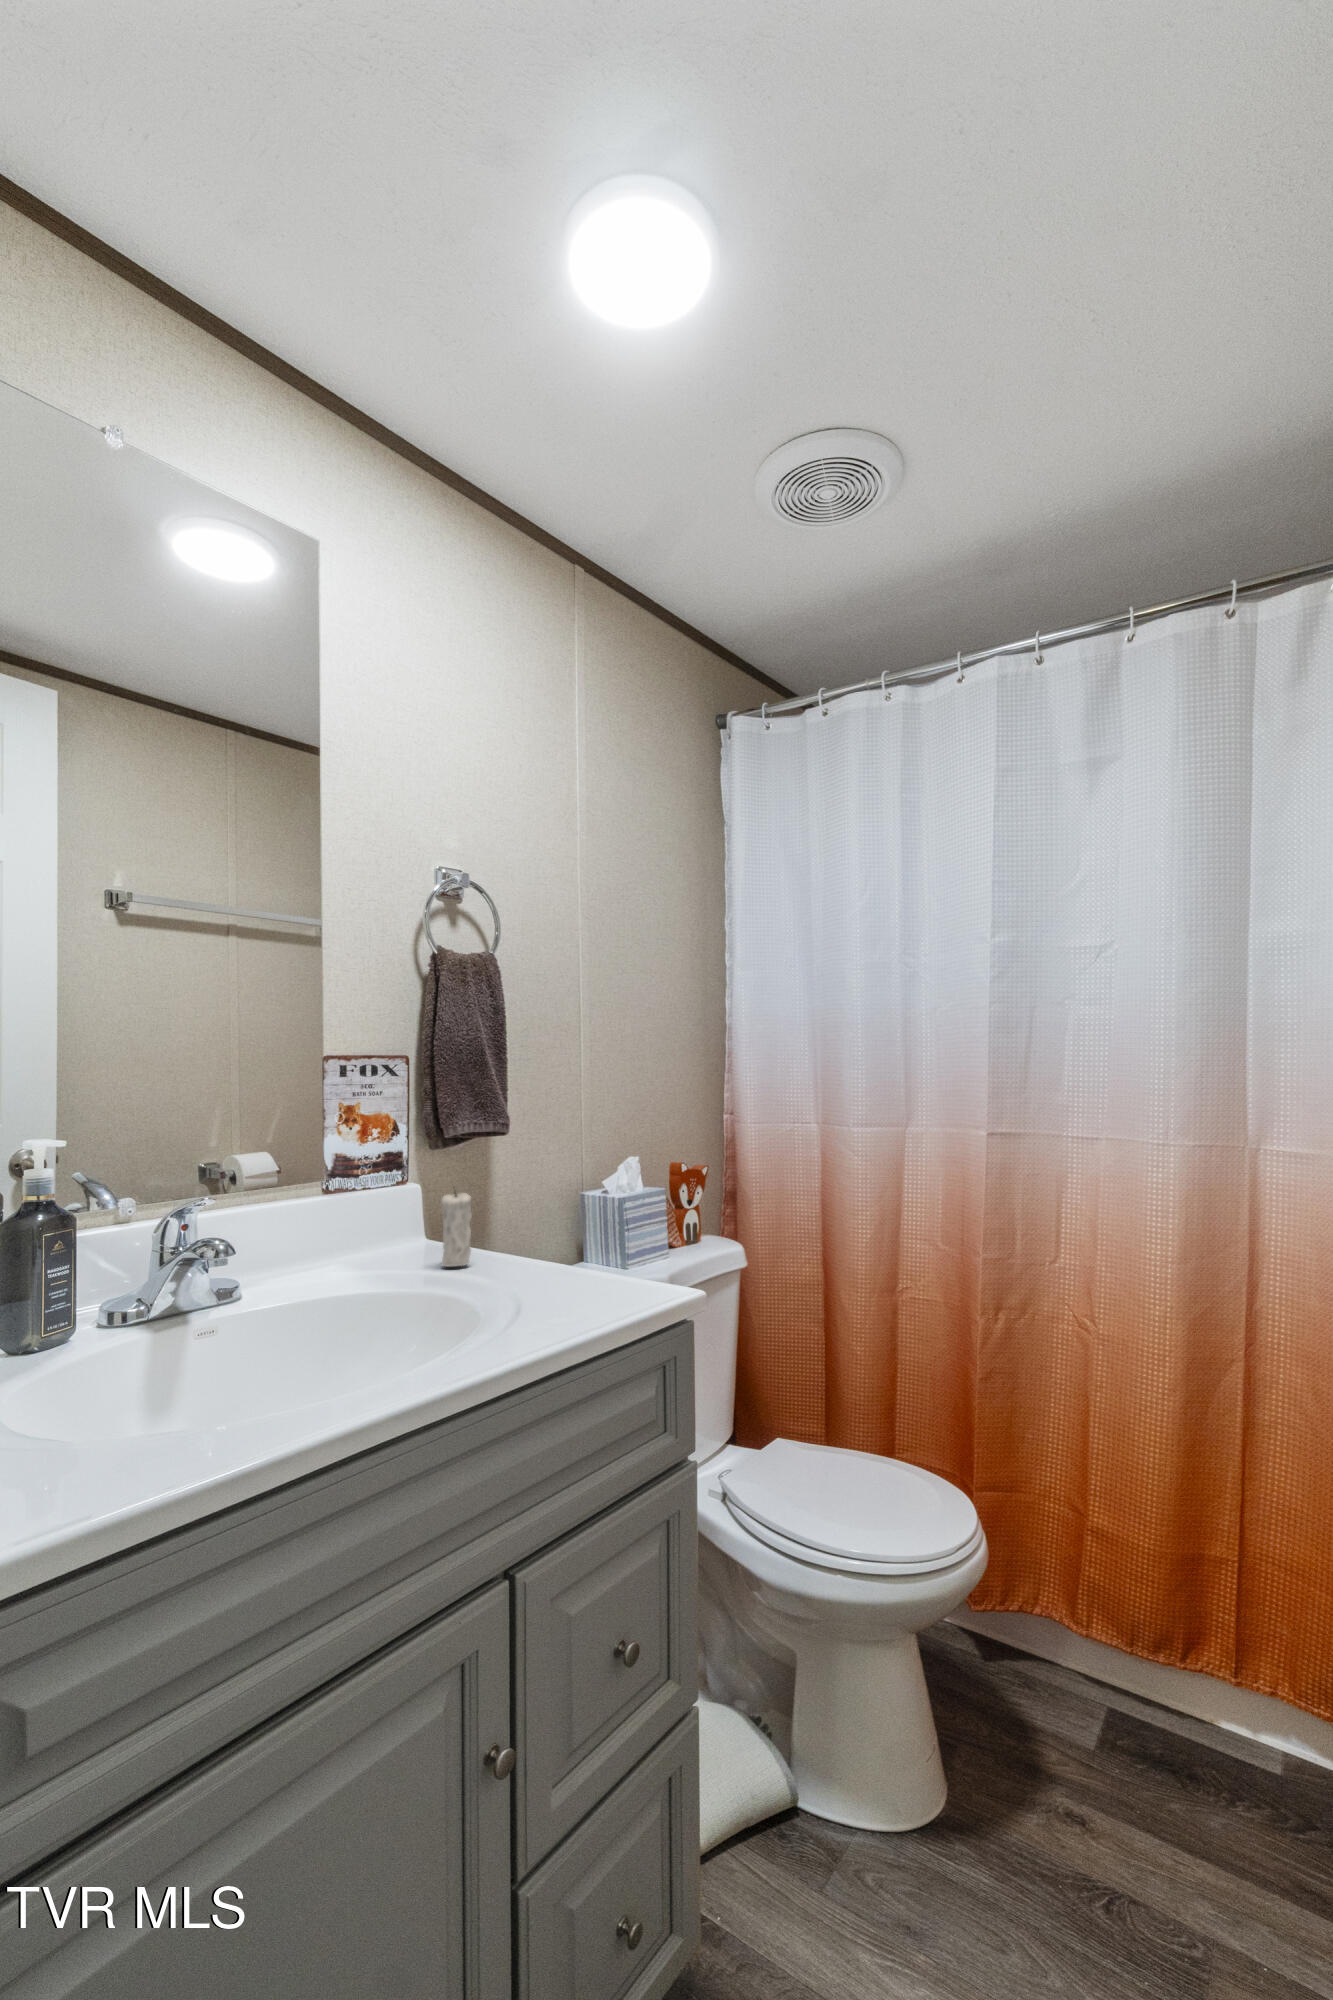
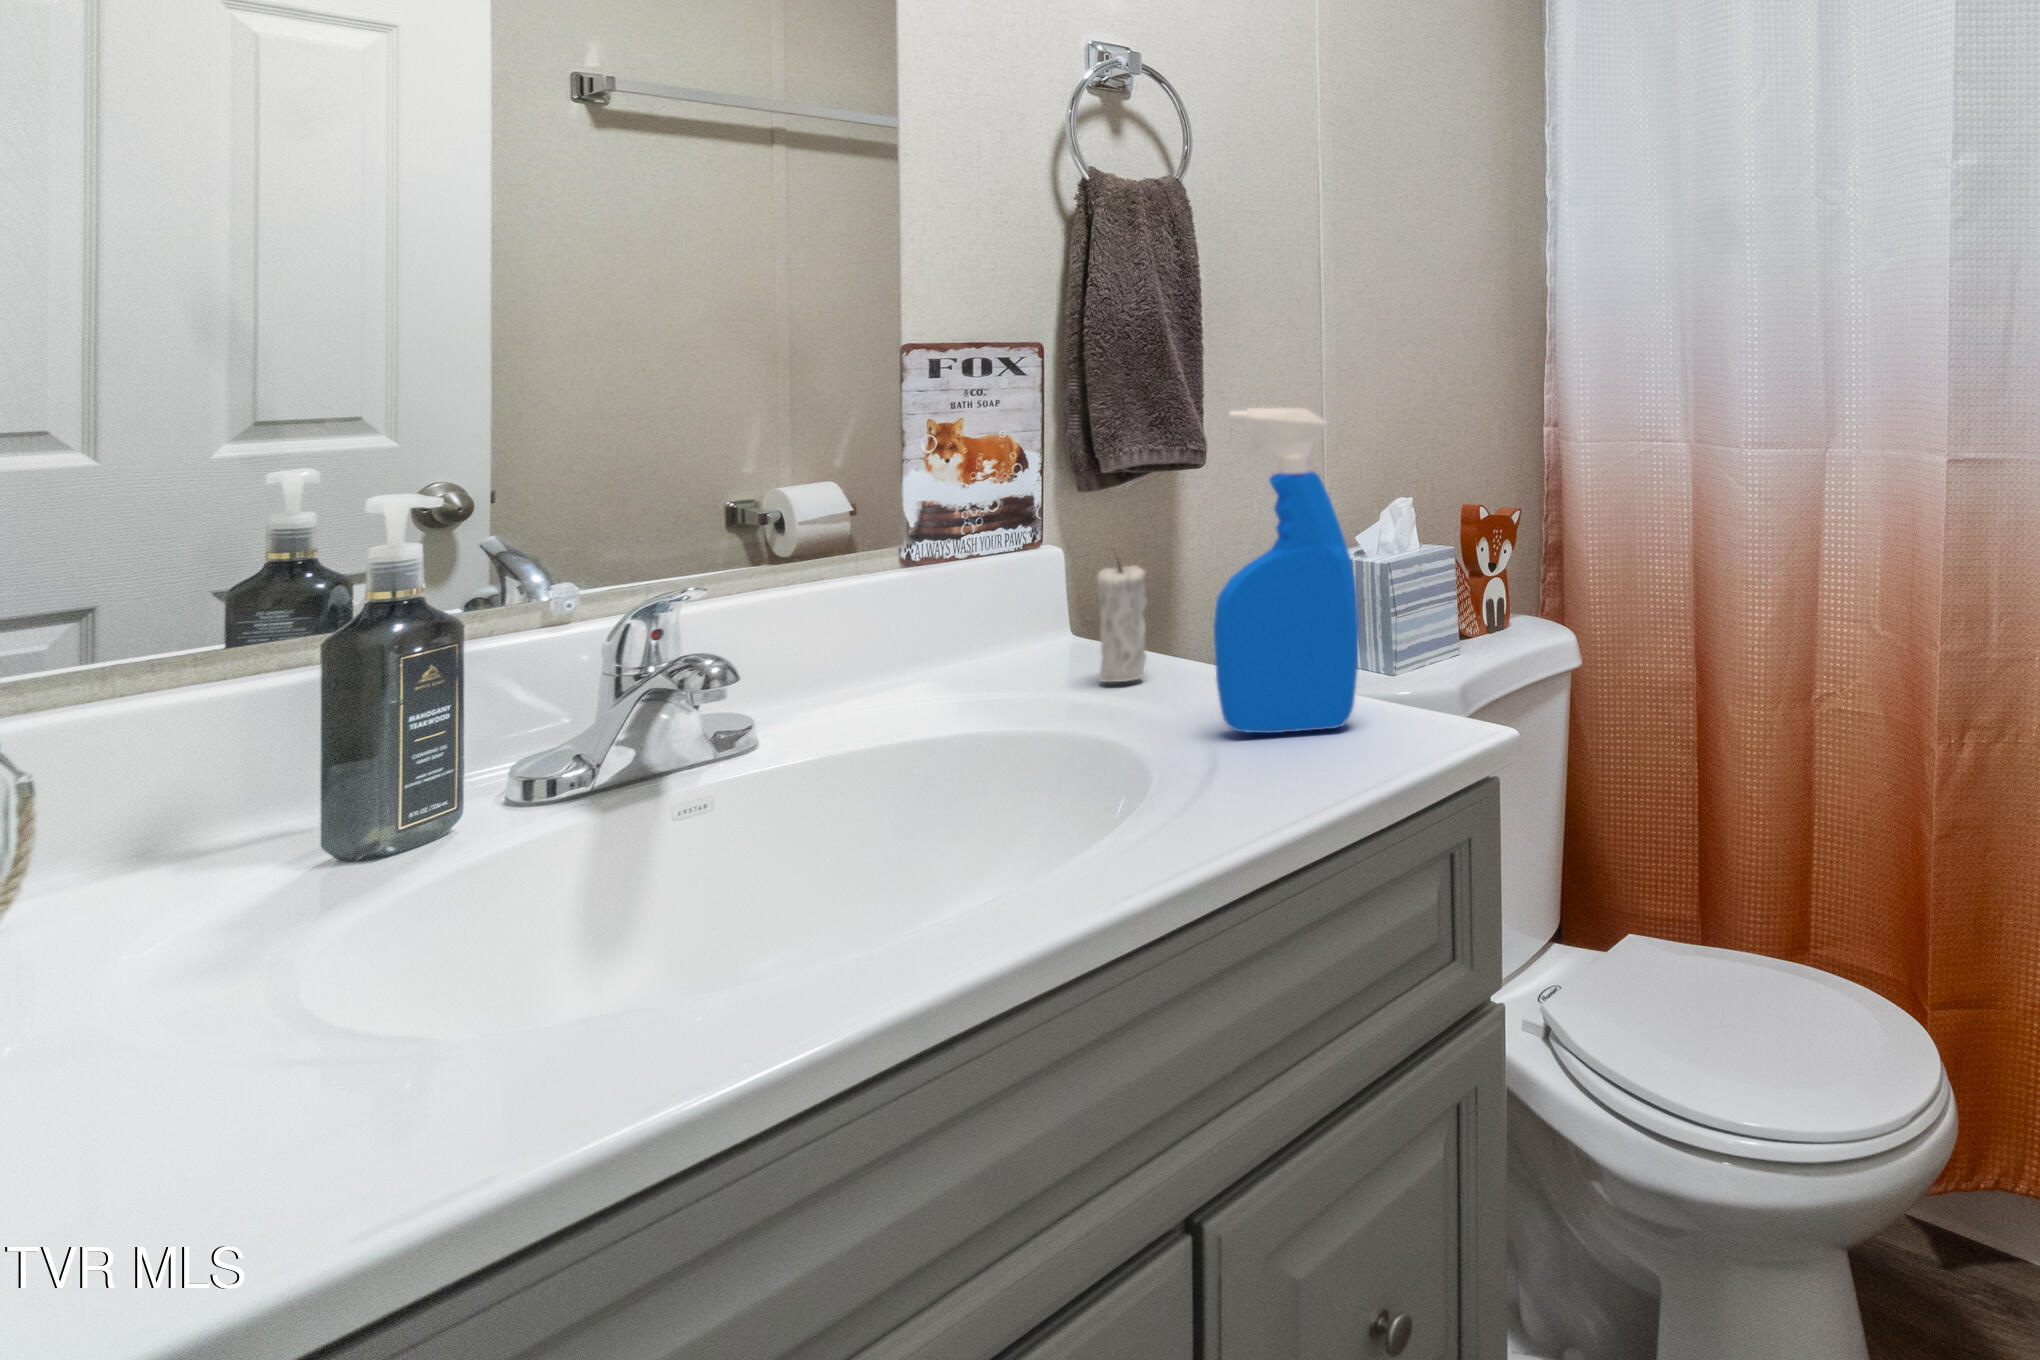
spray bottle: none [515,1093,604,1295] -> present [1214,408,1359,733]

